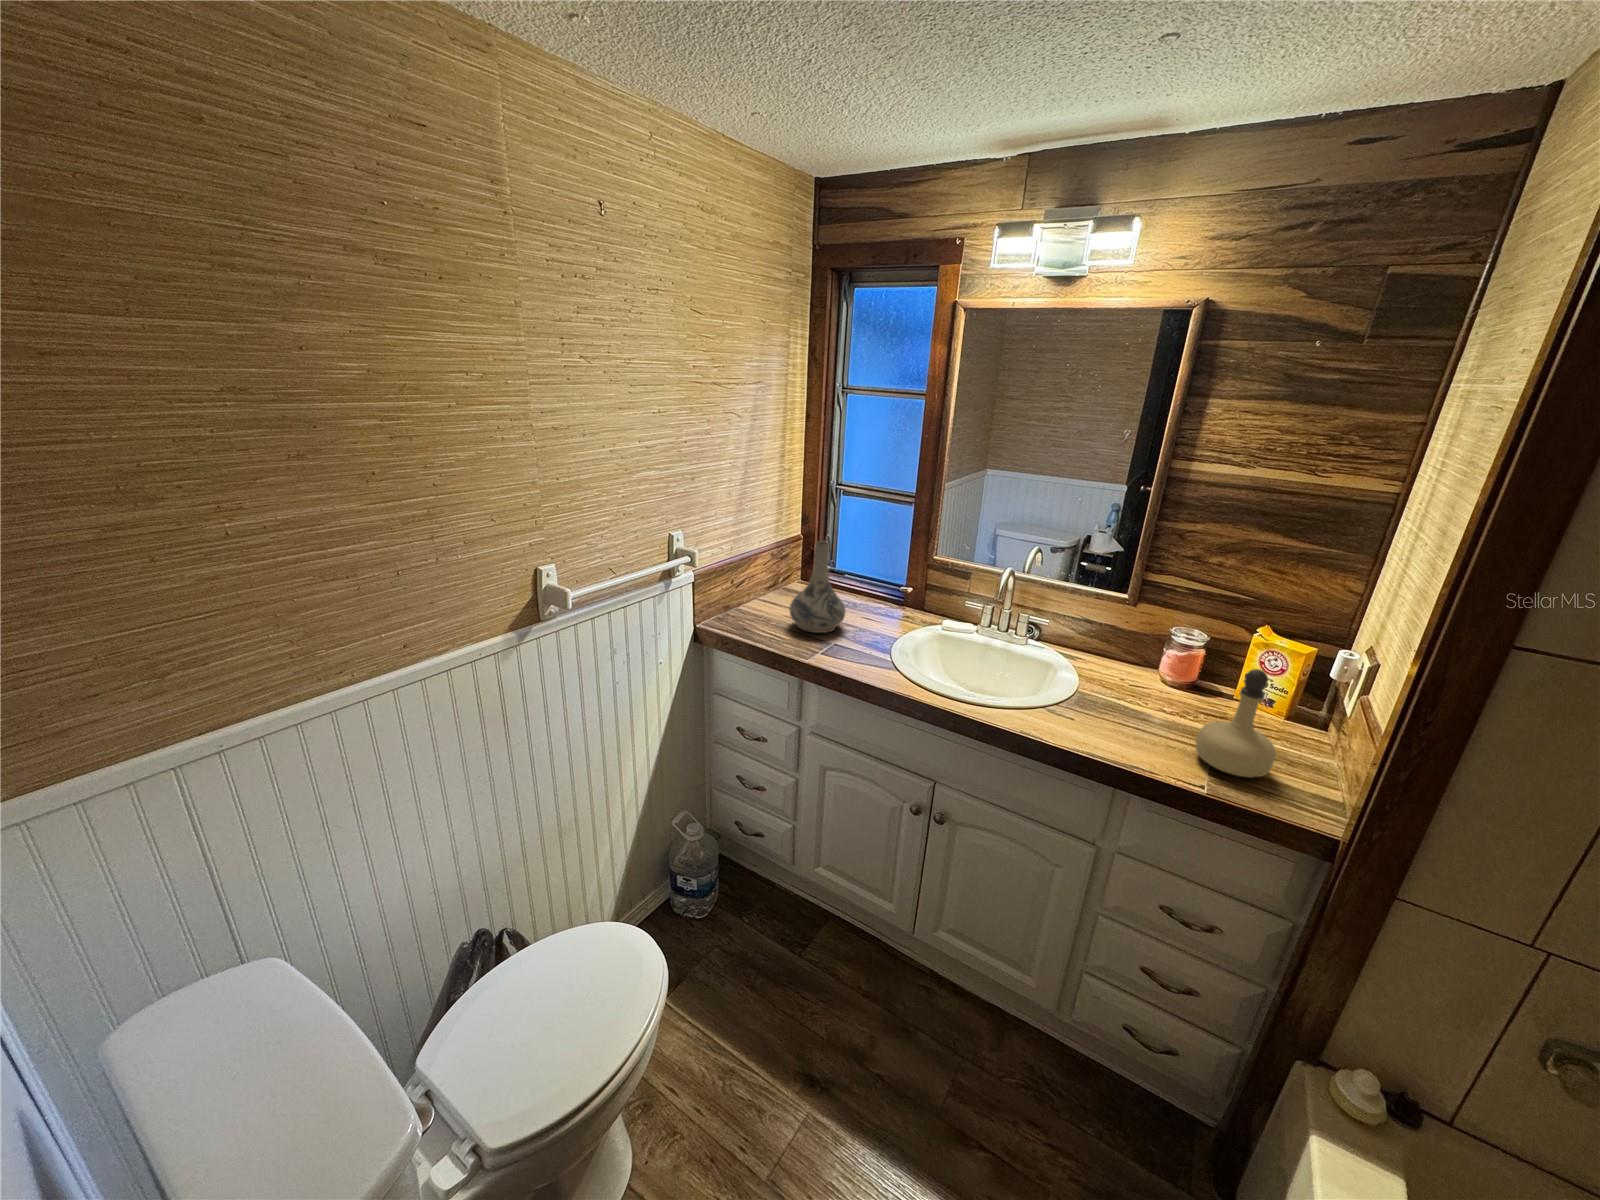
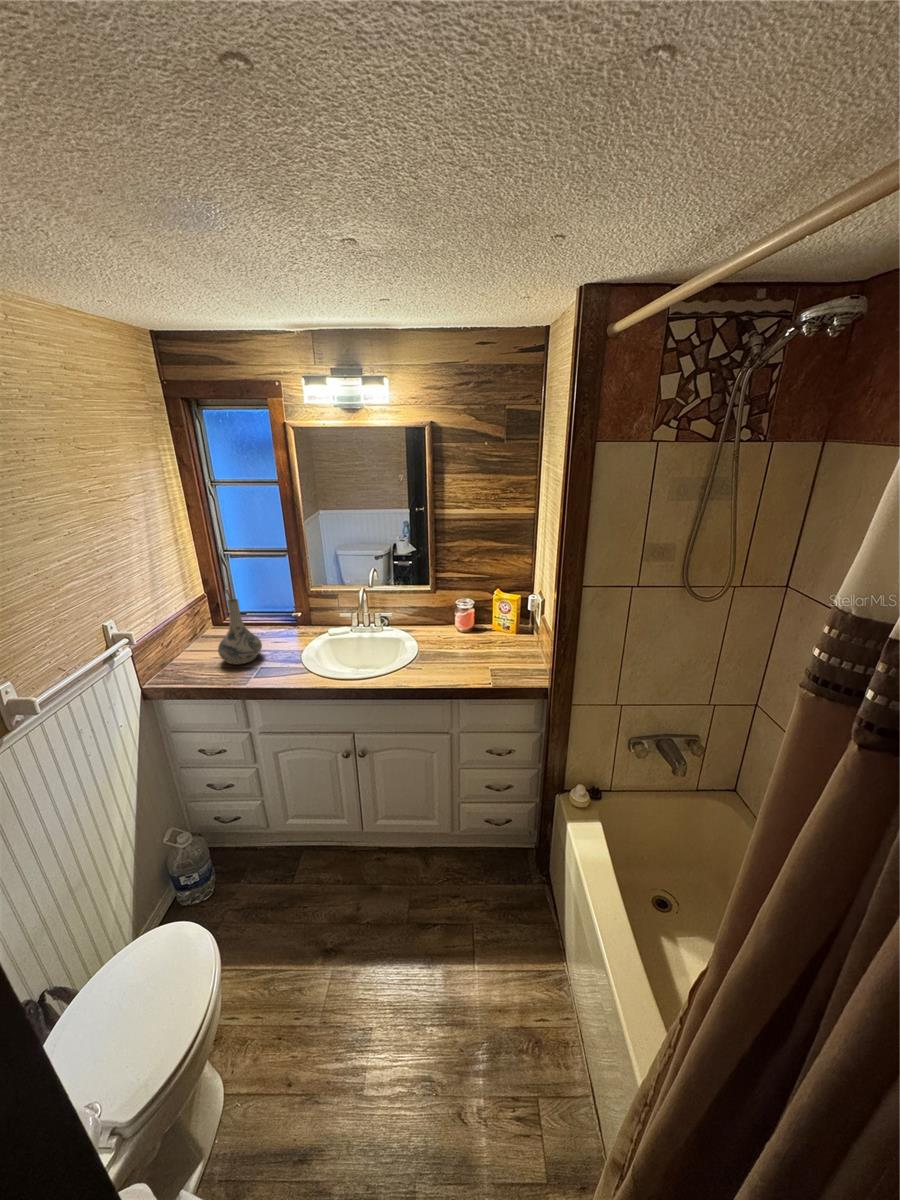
perfume bottle: present [1196,669,1276,777] -> none [482,617,516,672]

